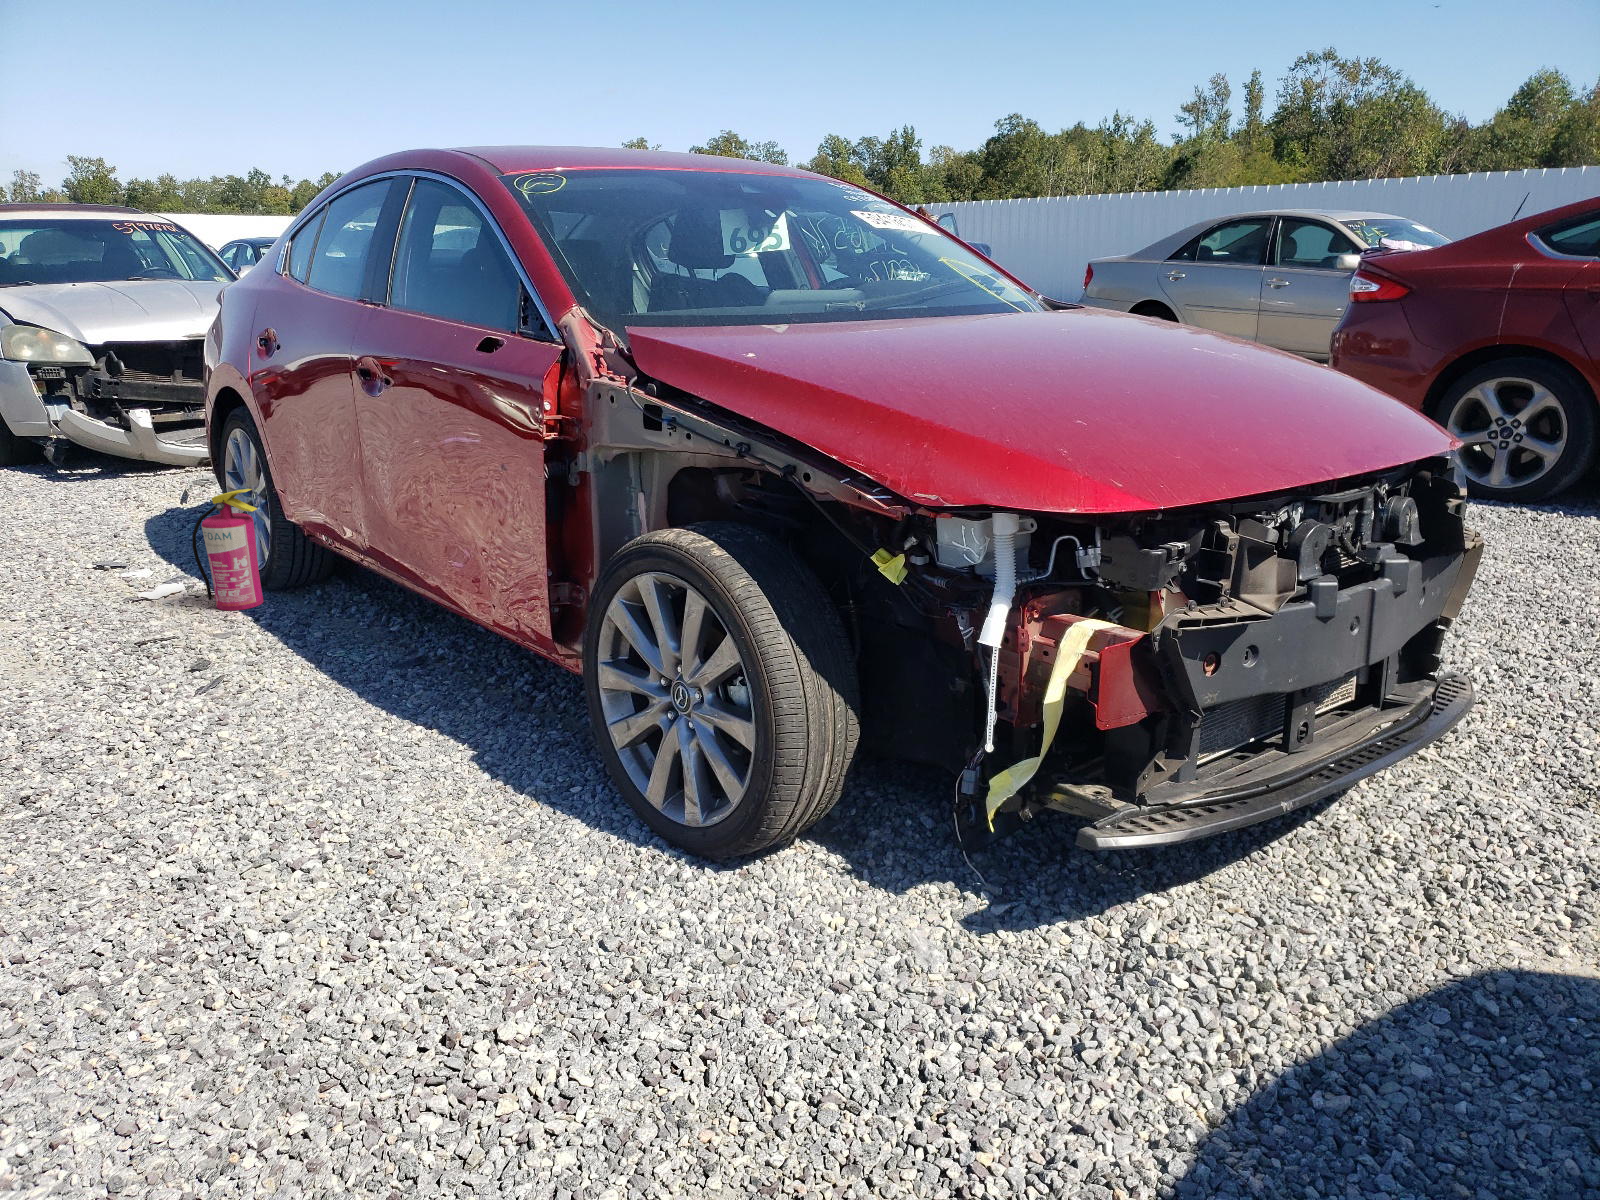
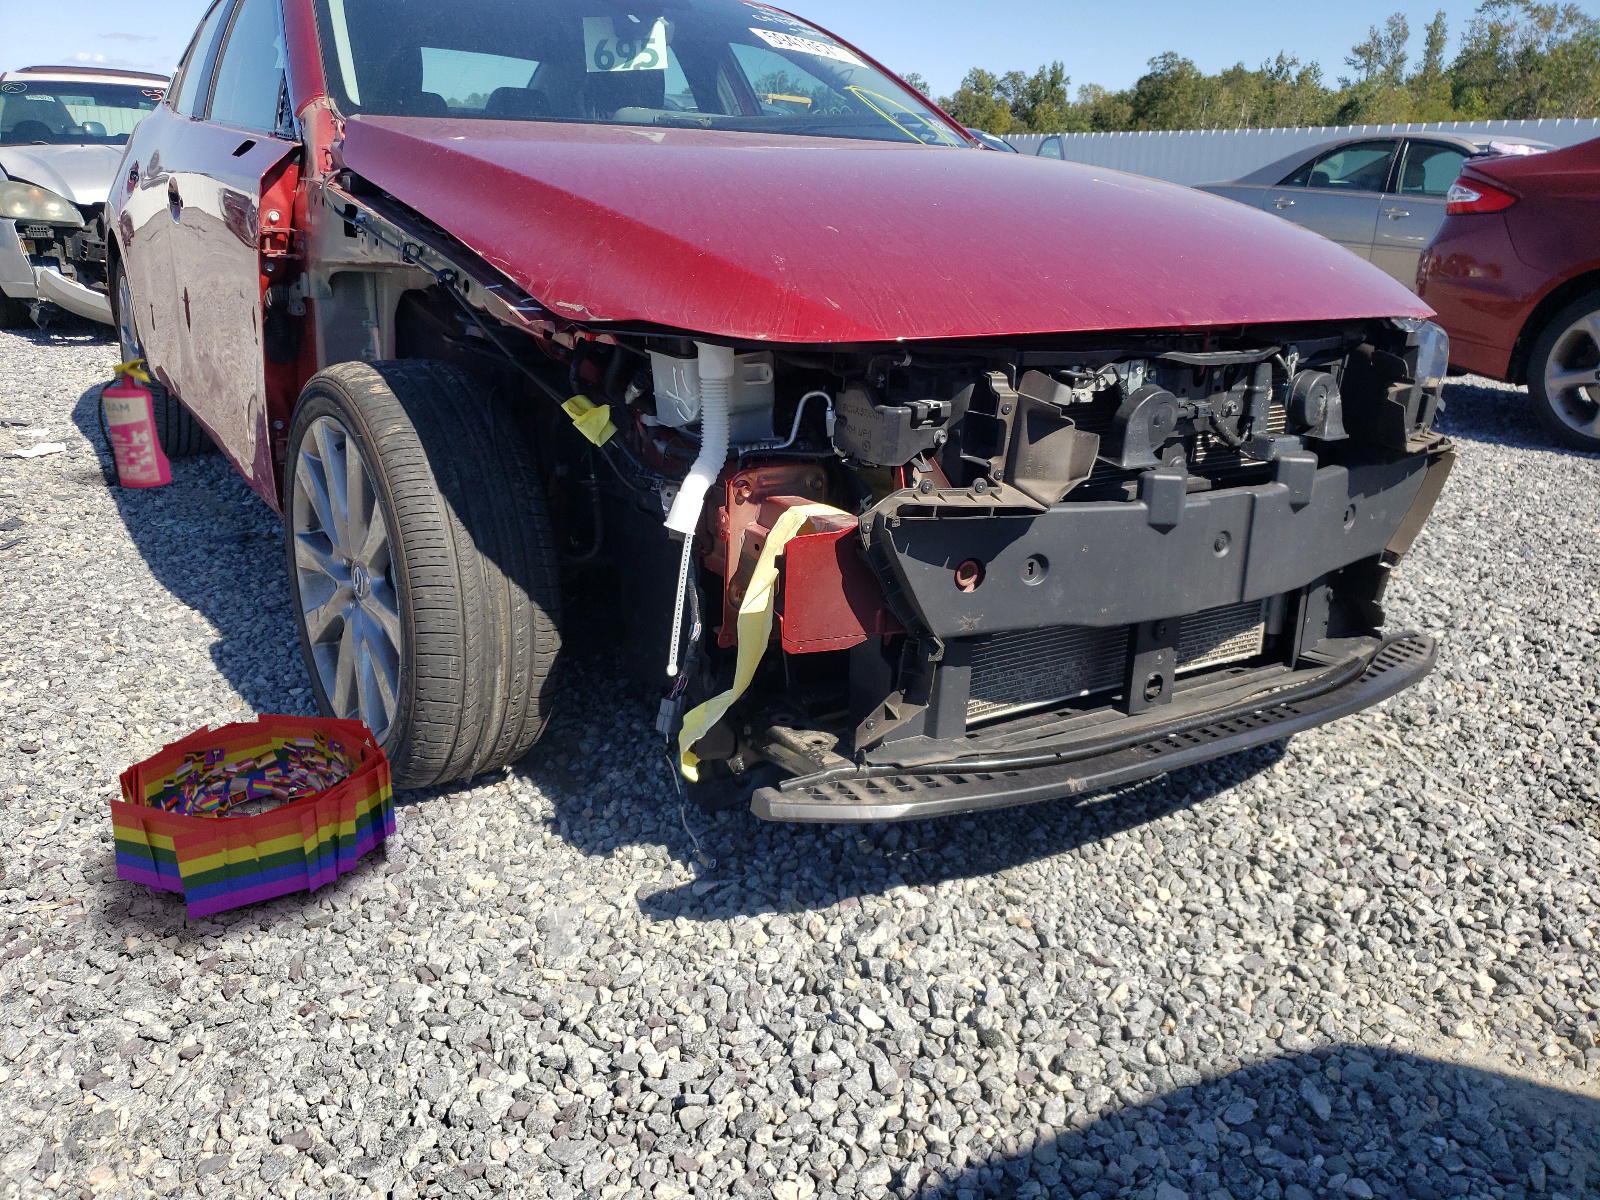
storage bin: none [527,801,741,968] -> present [110,714,396,919]

